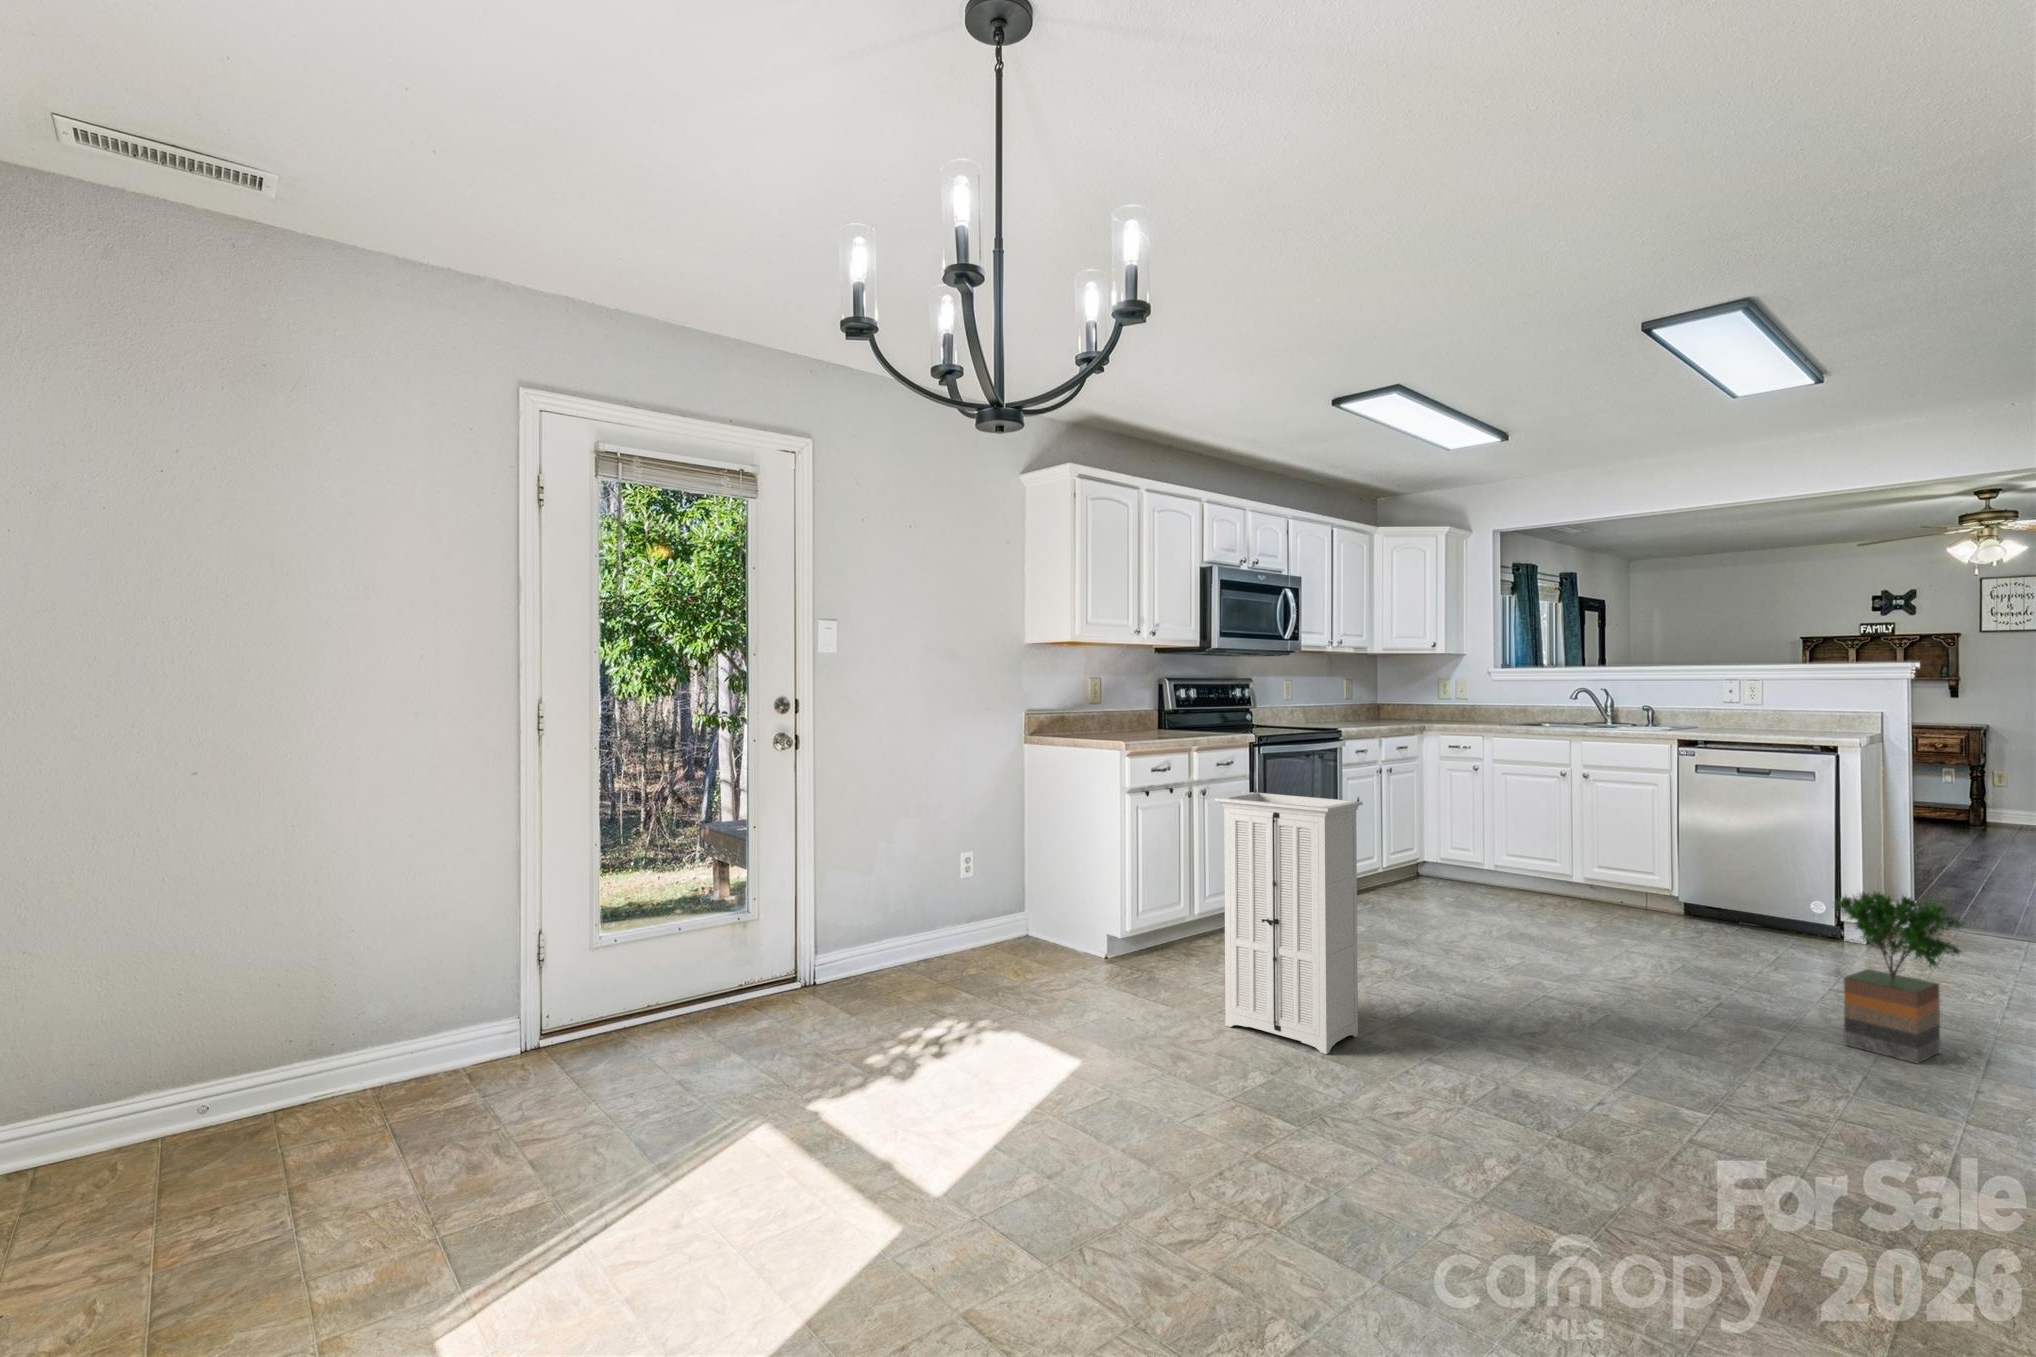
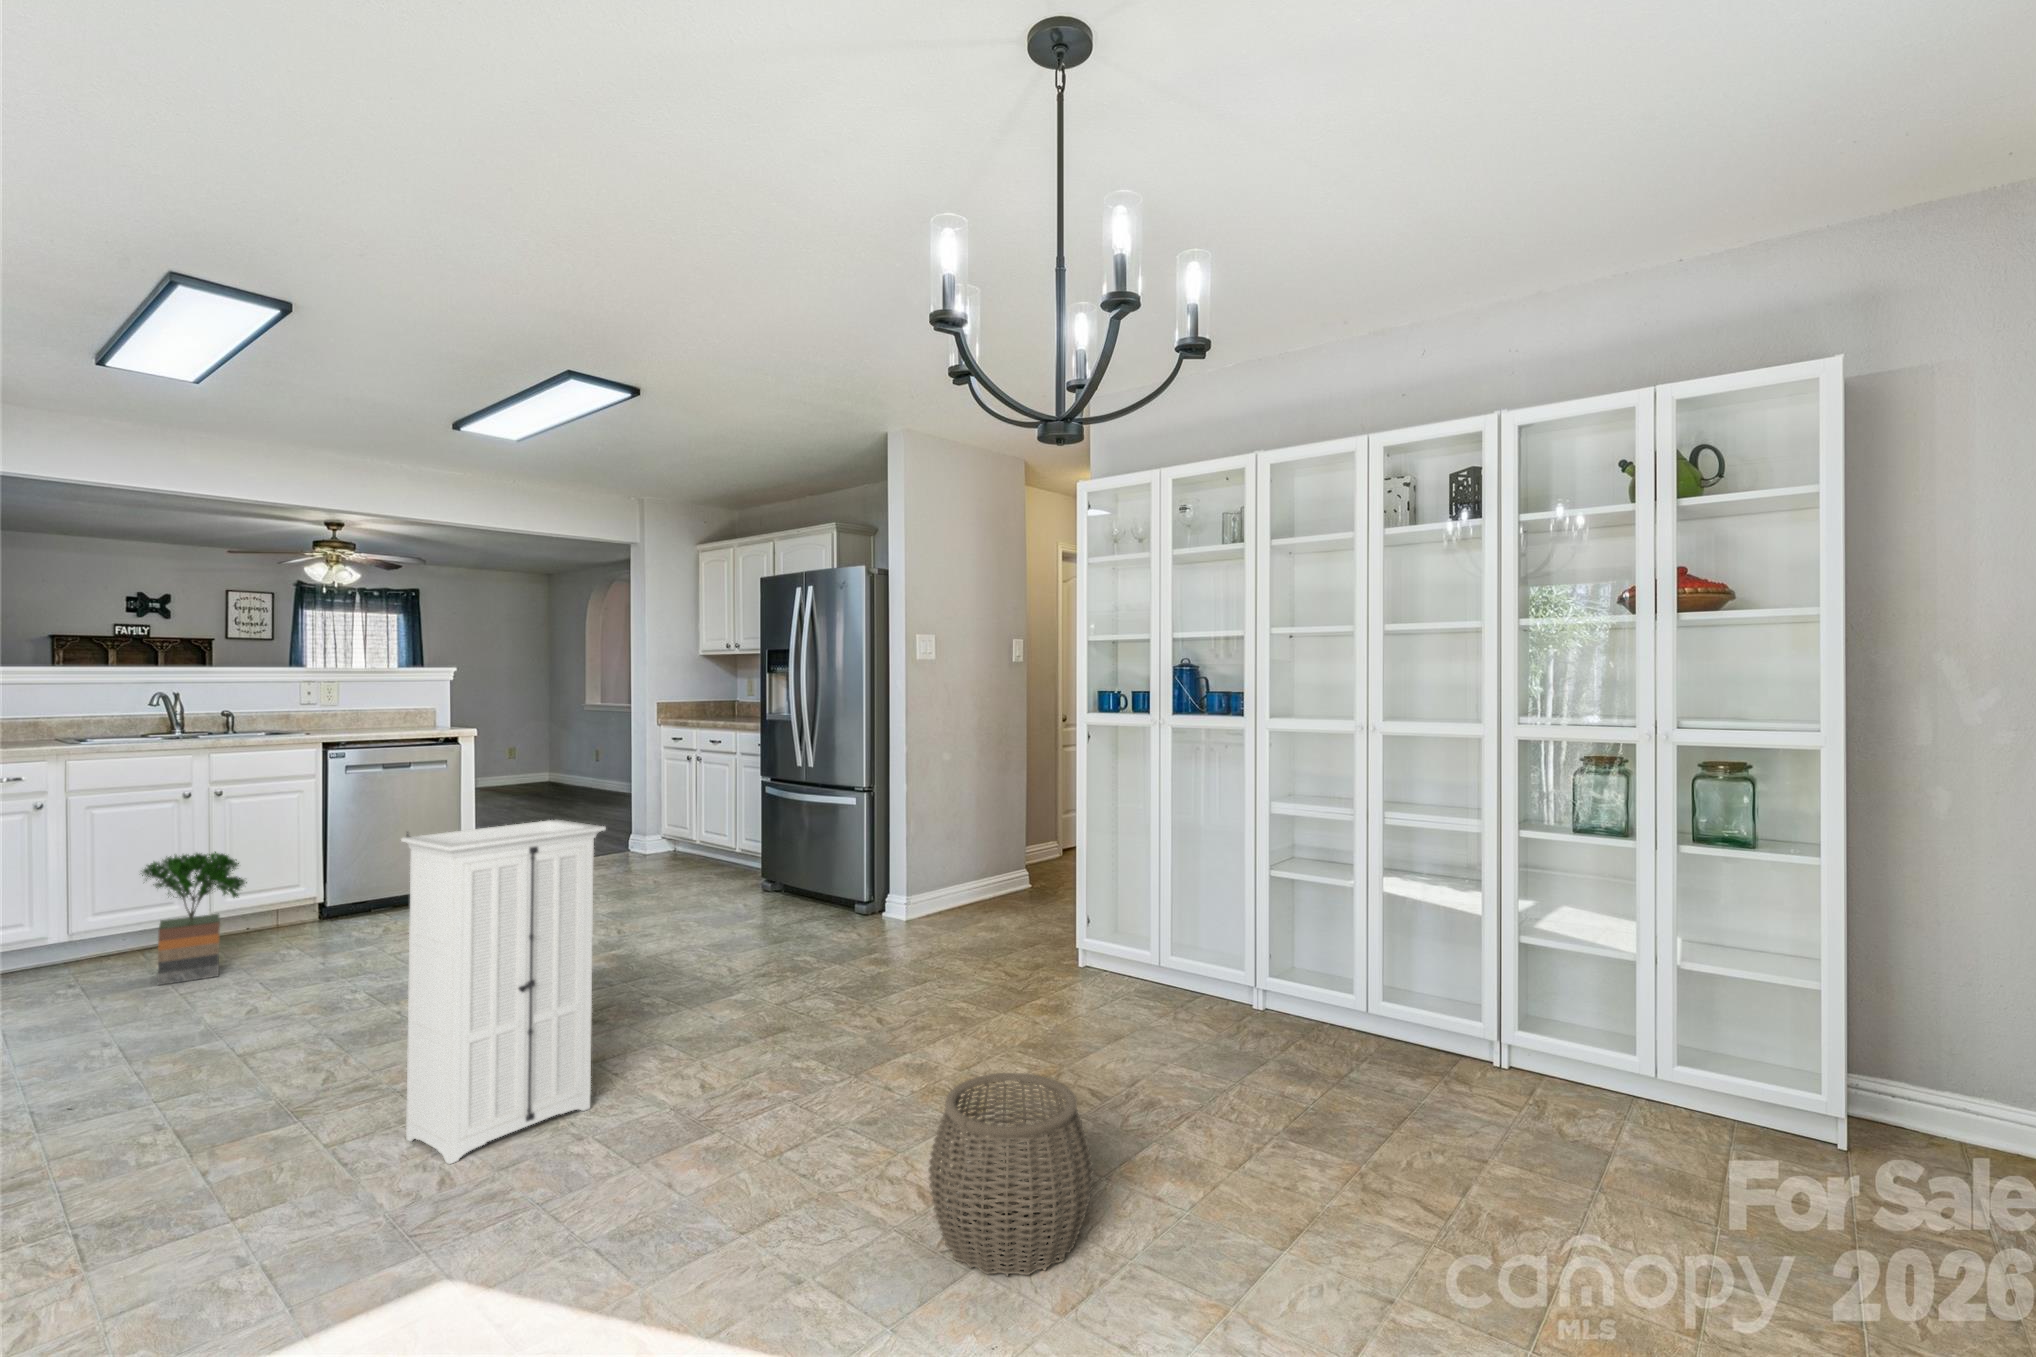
potted tree: present [1835,891,1964,1063] -> present [142,852,247,985]
woven basket: none [1013,1078,1182,1286] -> present [928,1073,1093,1275]

